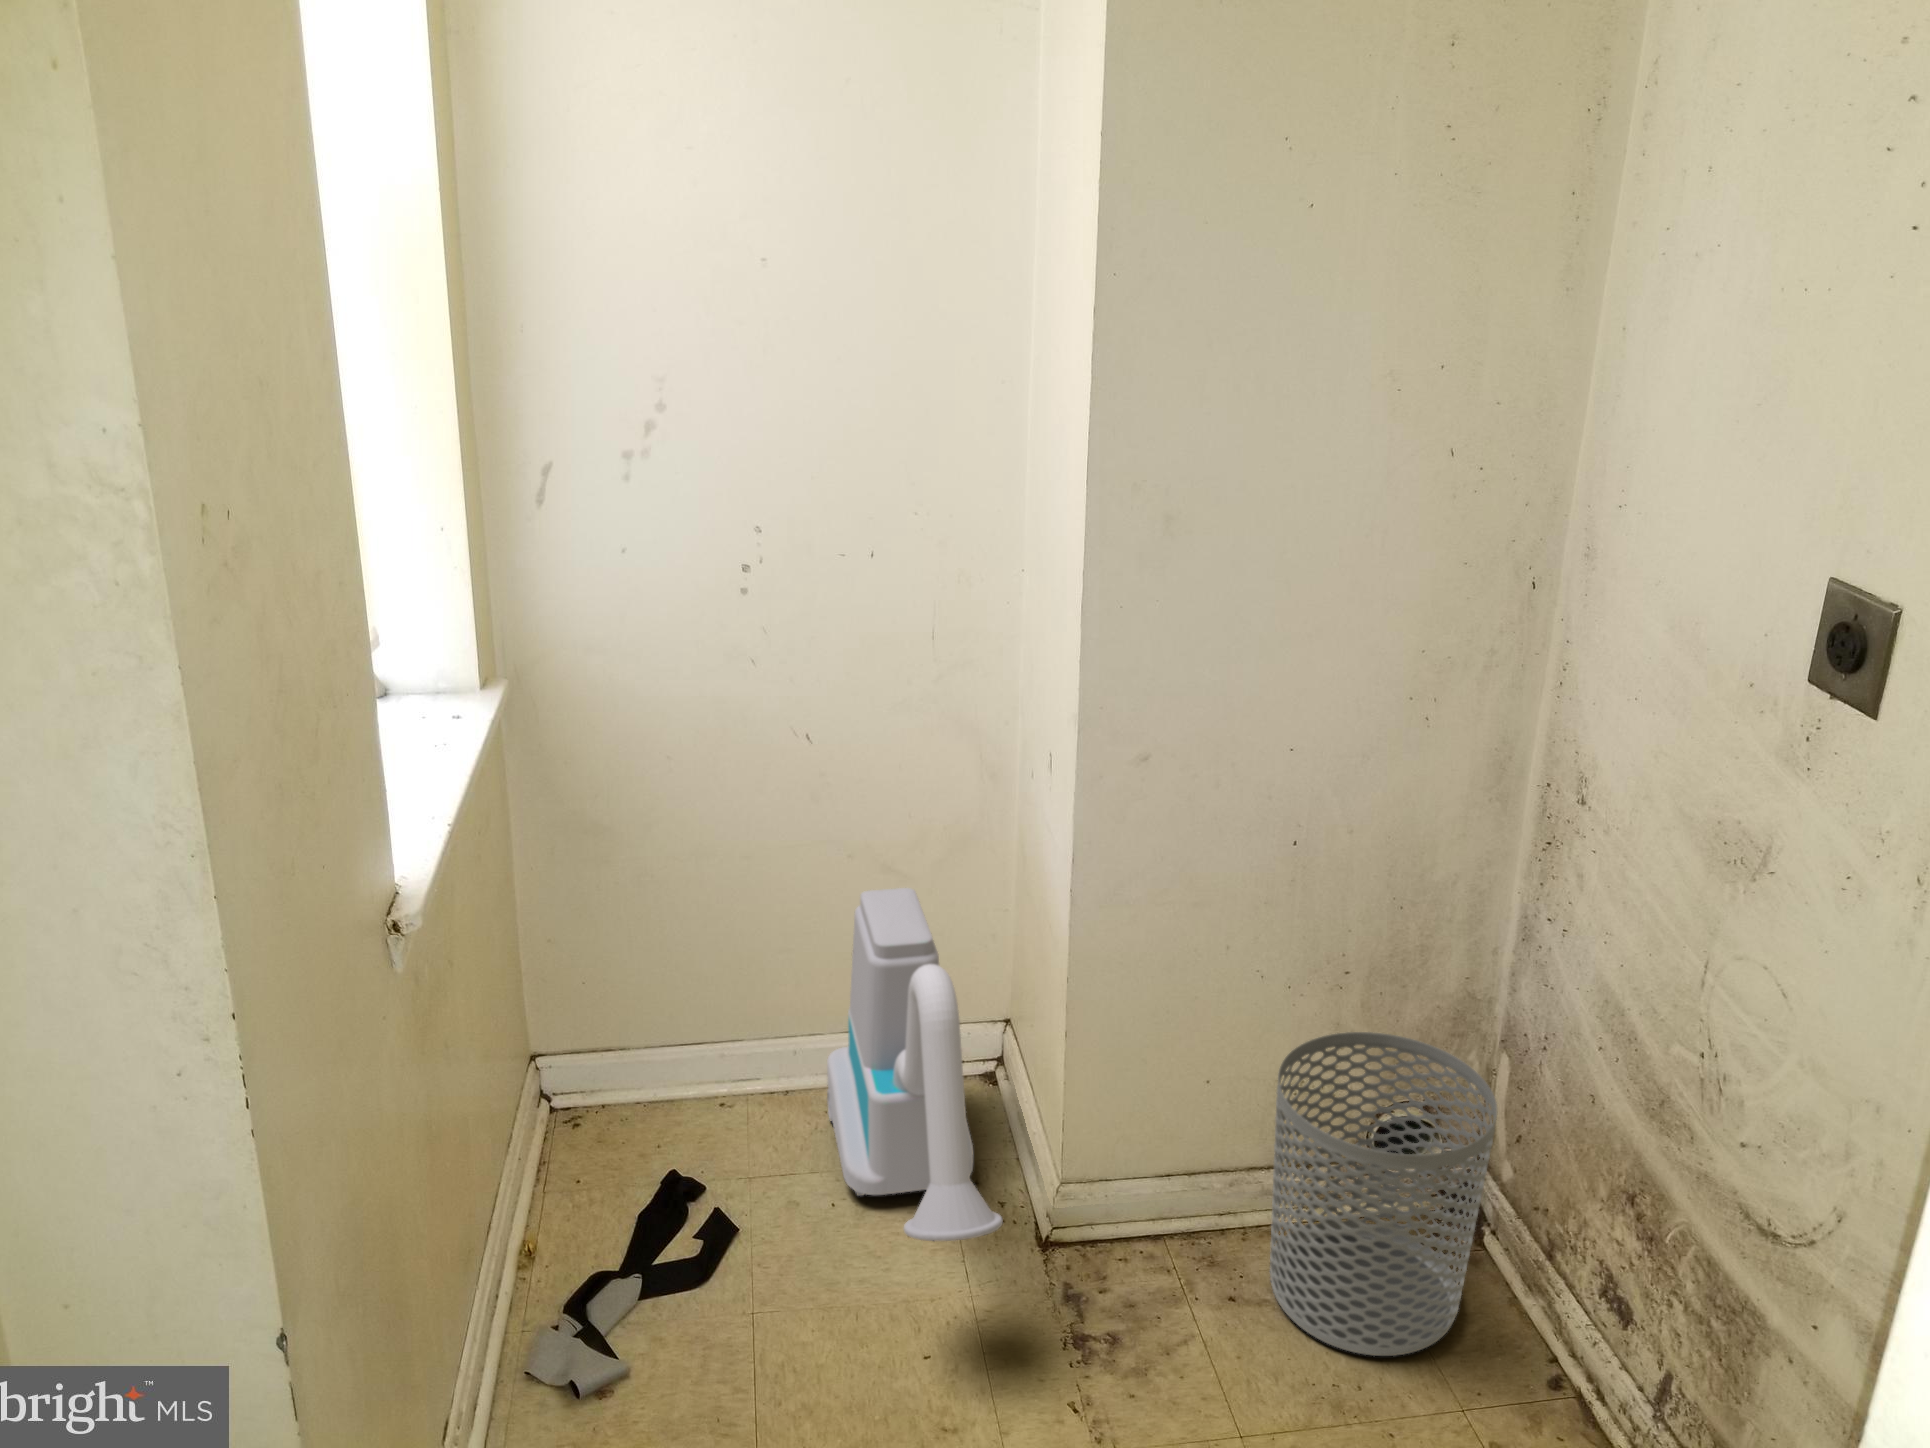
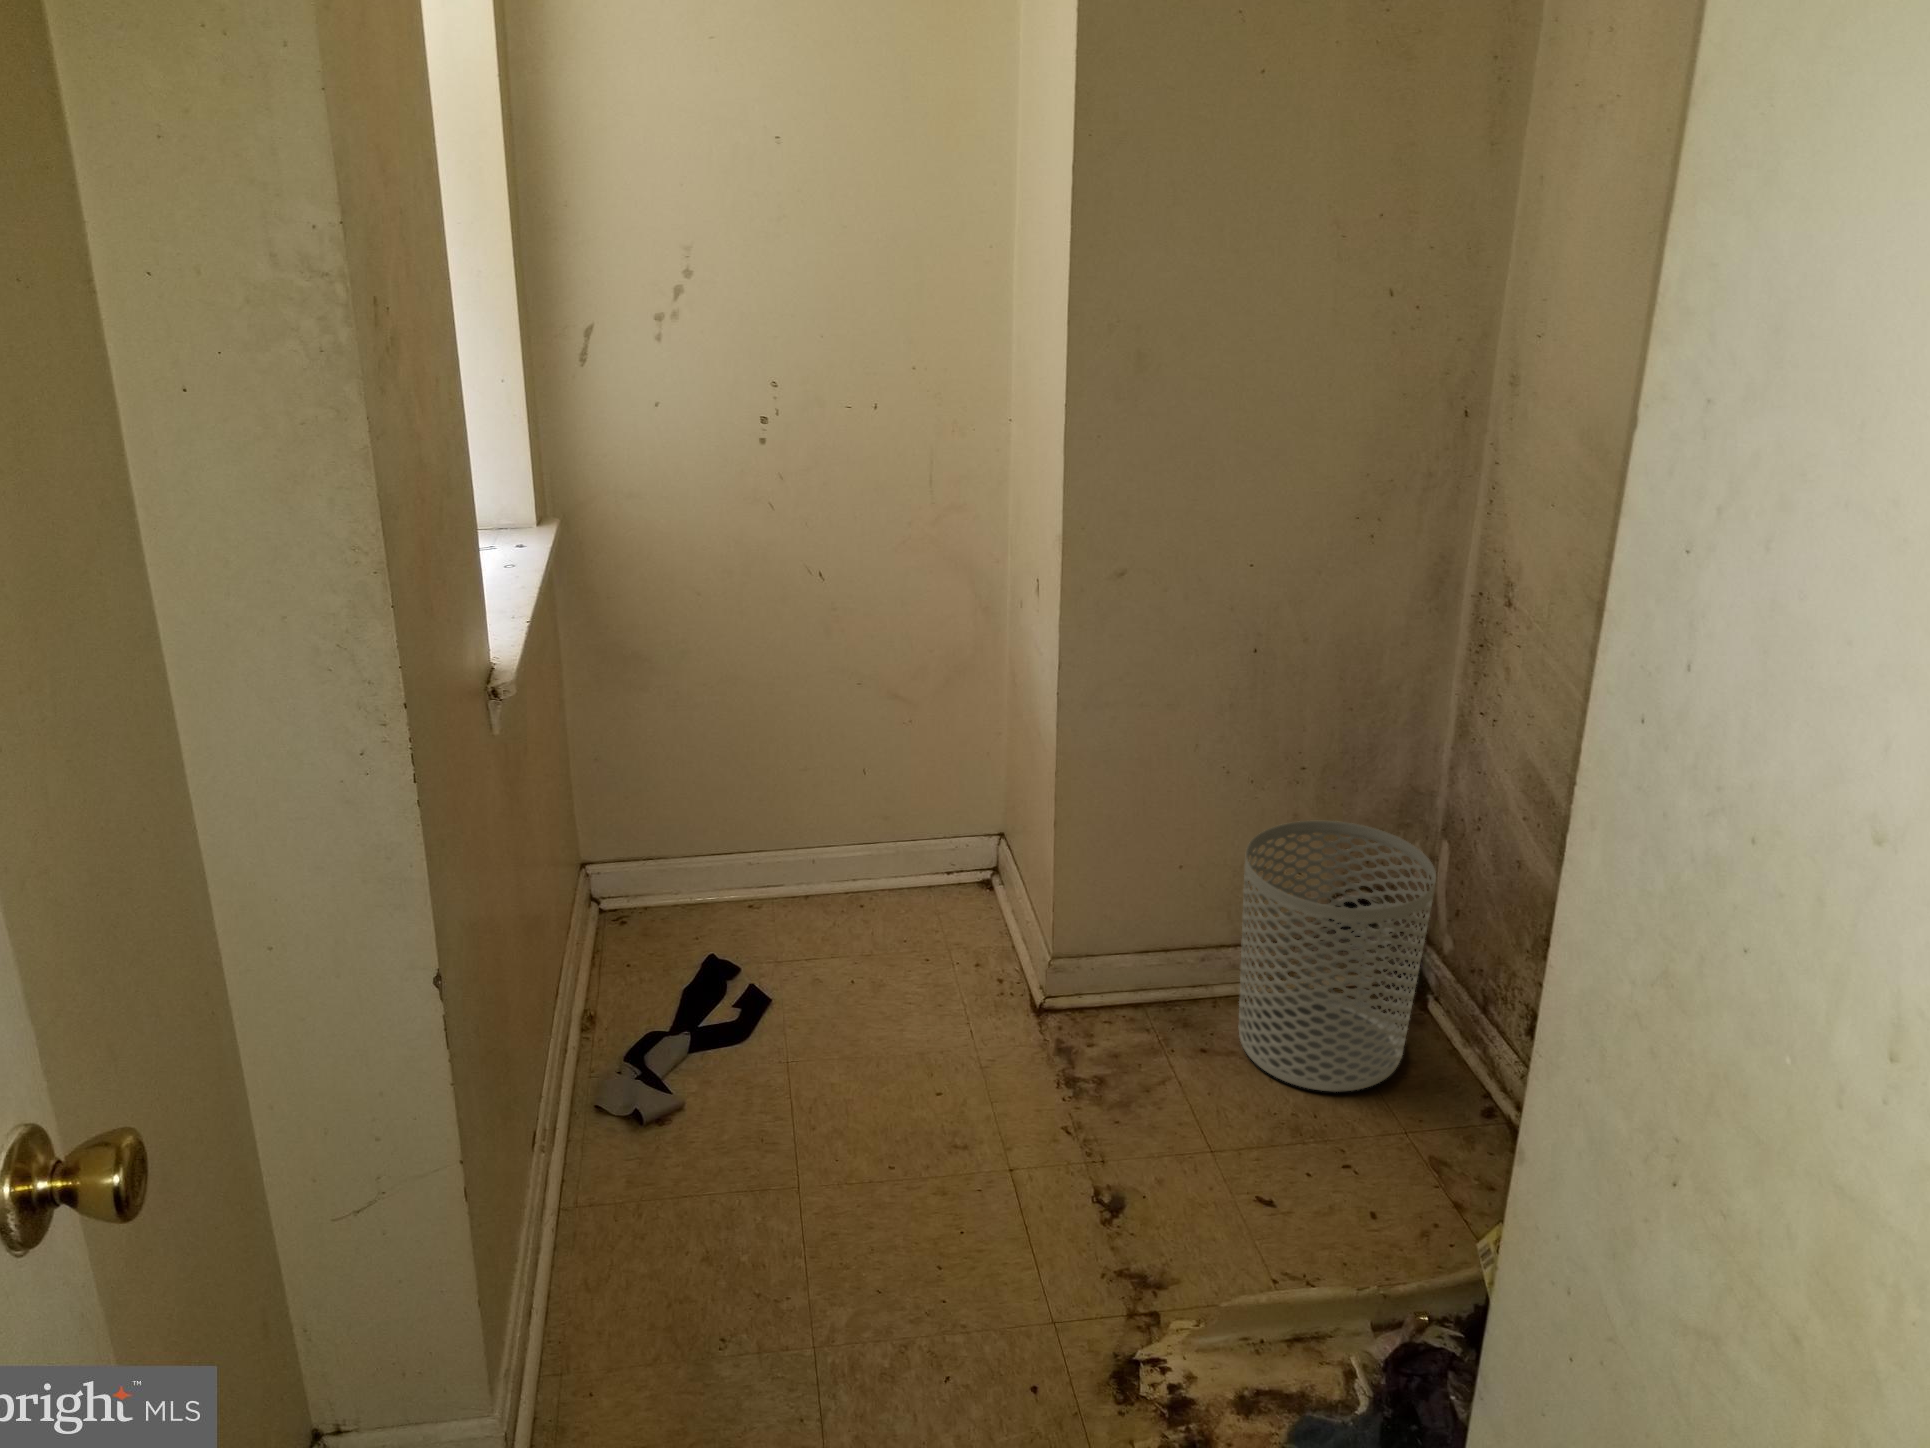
vacuum cleaner: present [827,888,1003,1241] -> none [845,709,1007,987]

